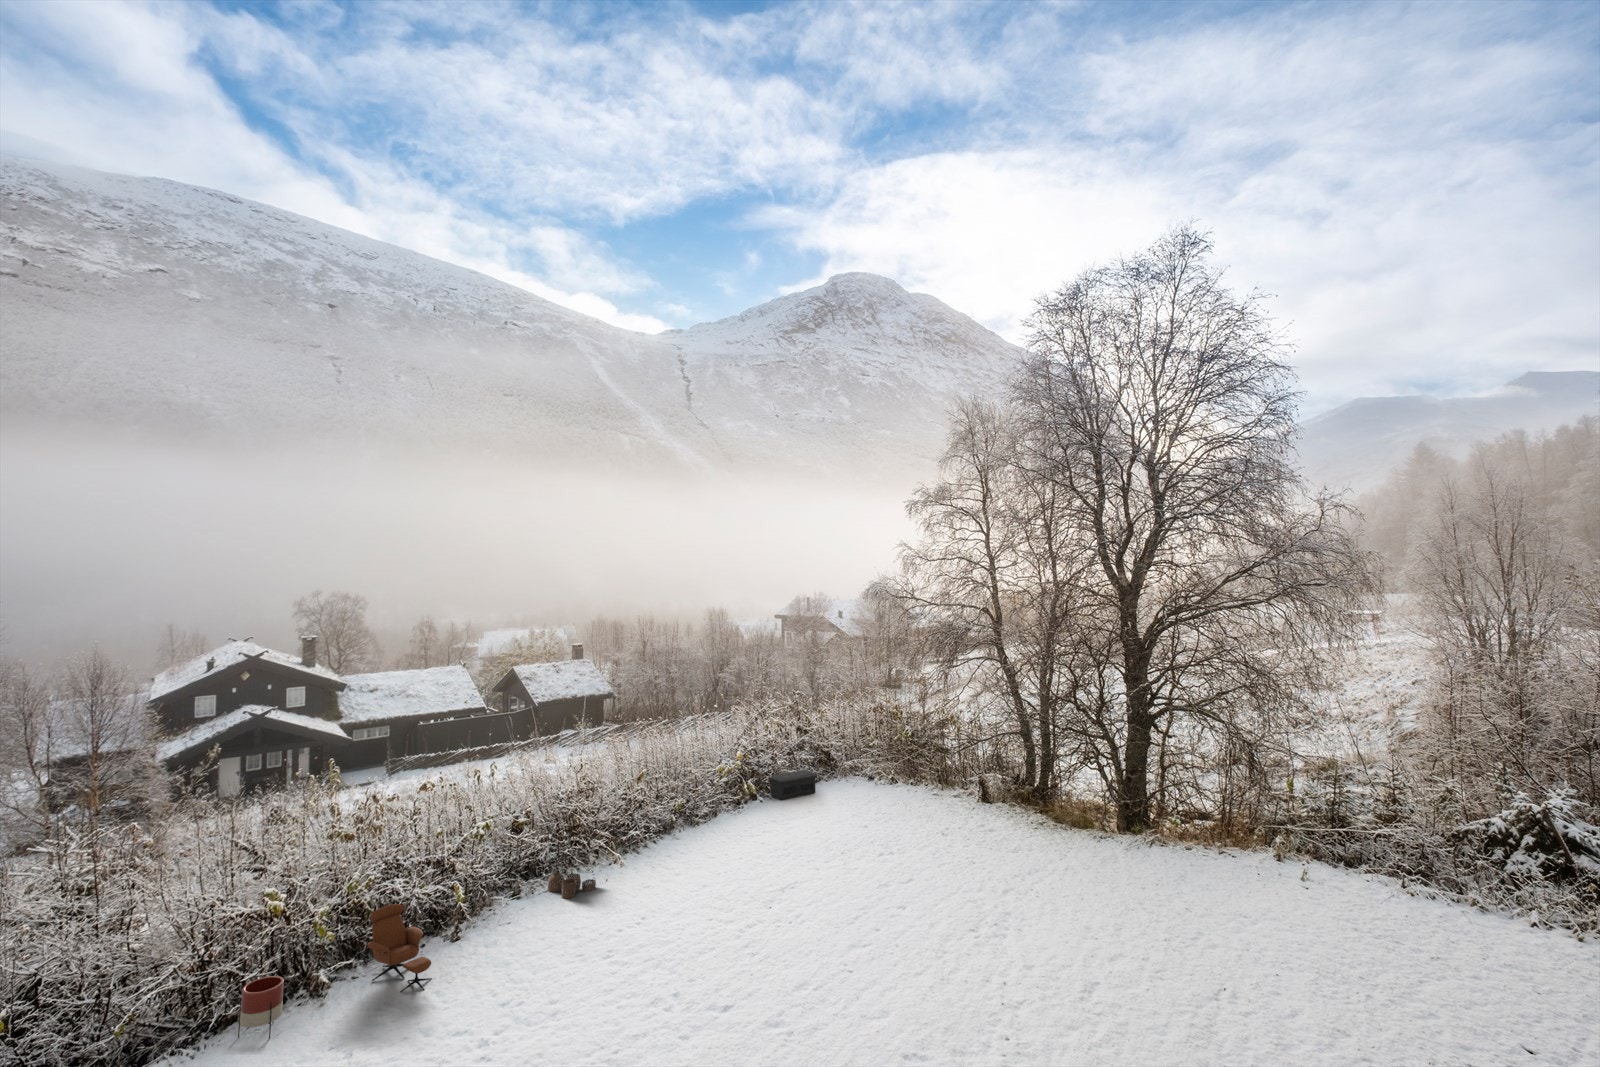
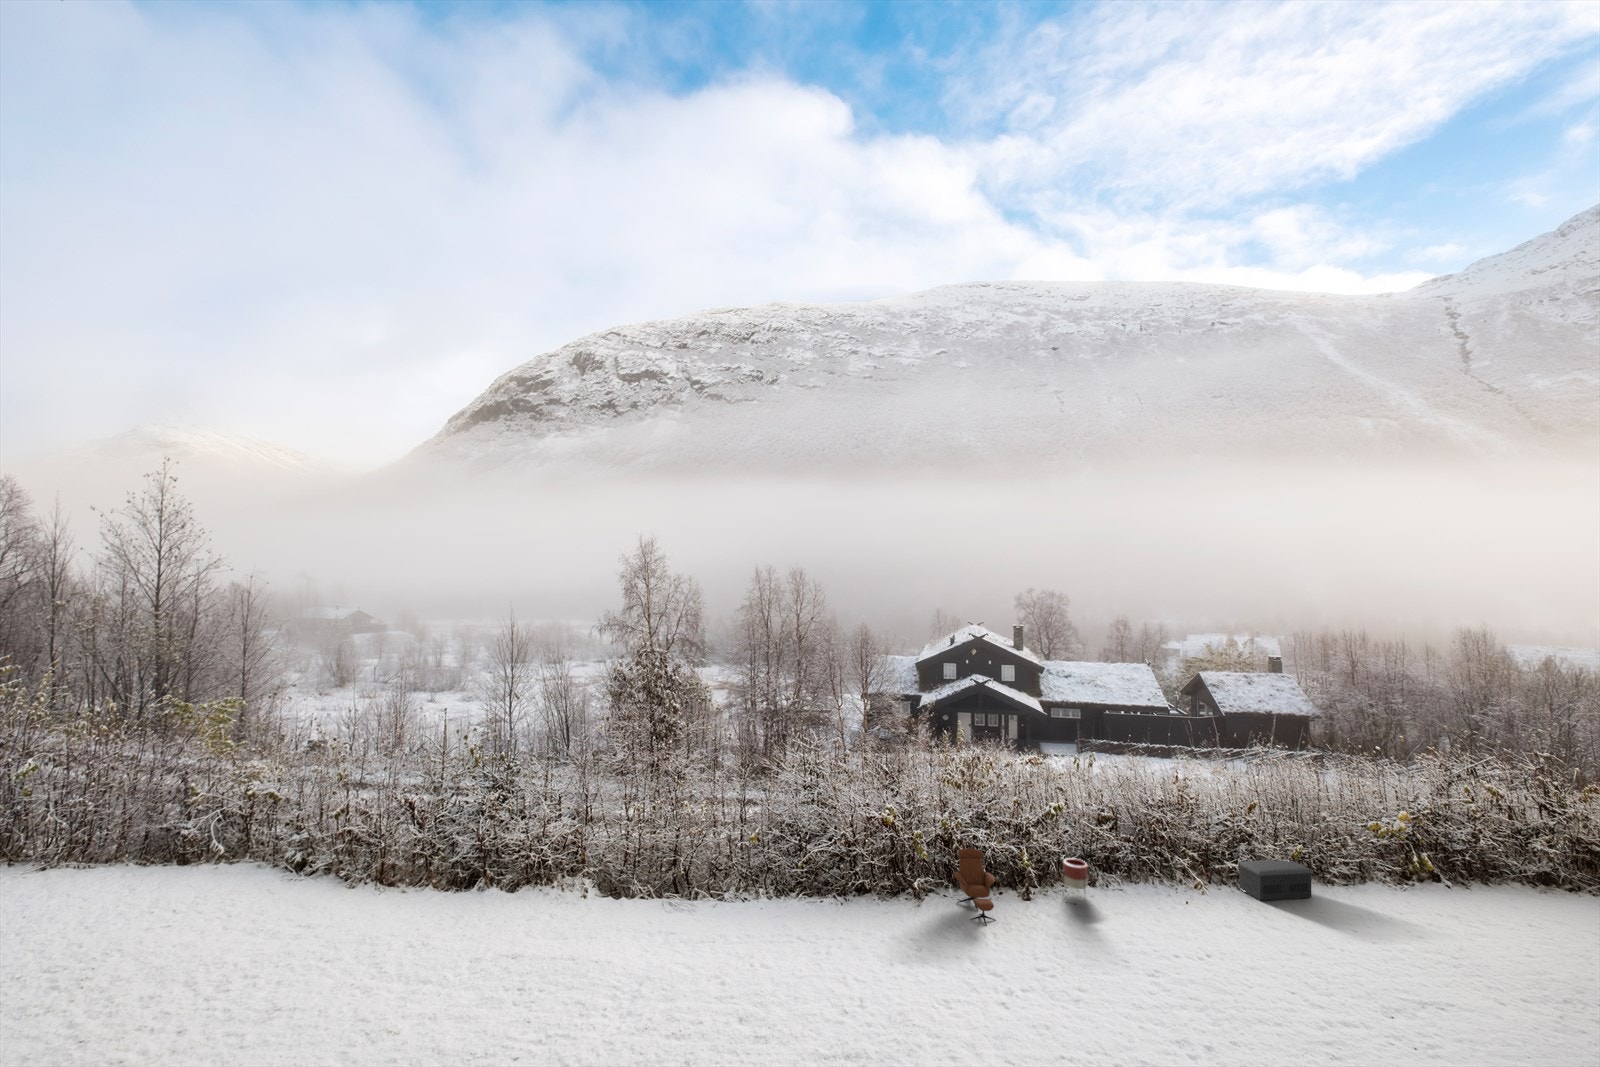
storage bench: present [770,770,815,800] -> present [1239,860,1311,901]
woven basket: present [547,873,596,899] -> none [1126,875,1174,907]
planter: present [238,976,284,1039] -> present [1063,858,1088,889]

